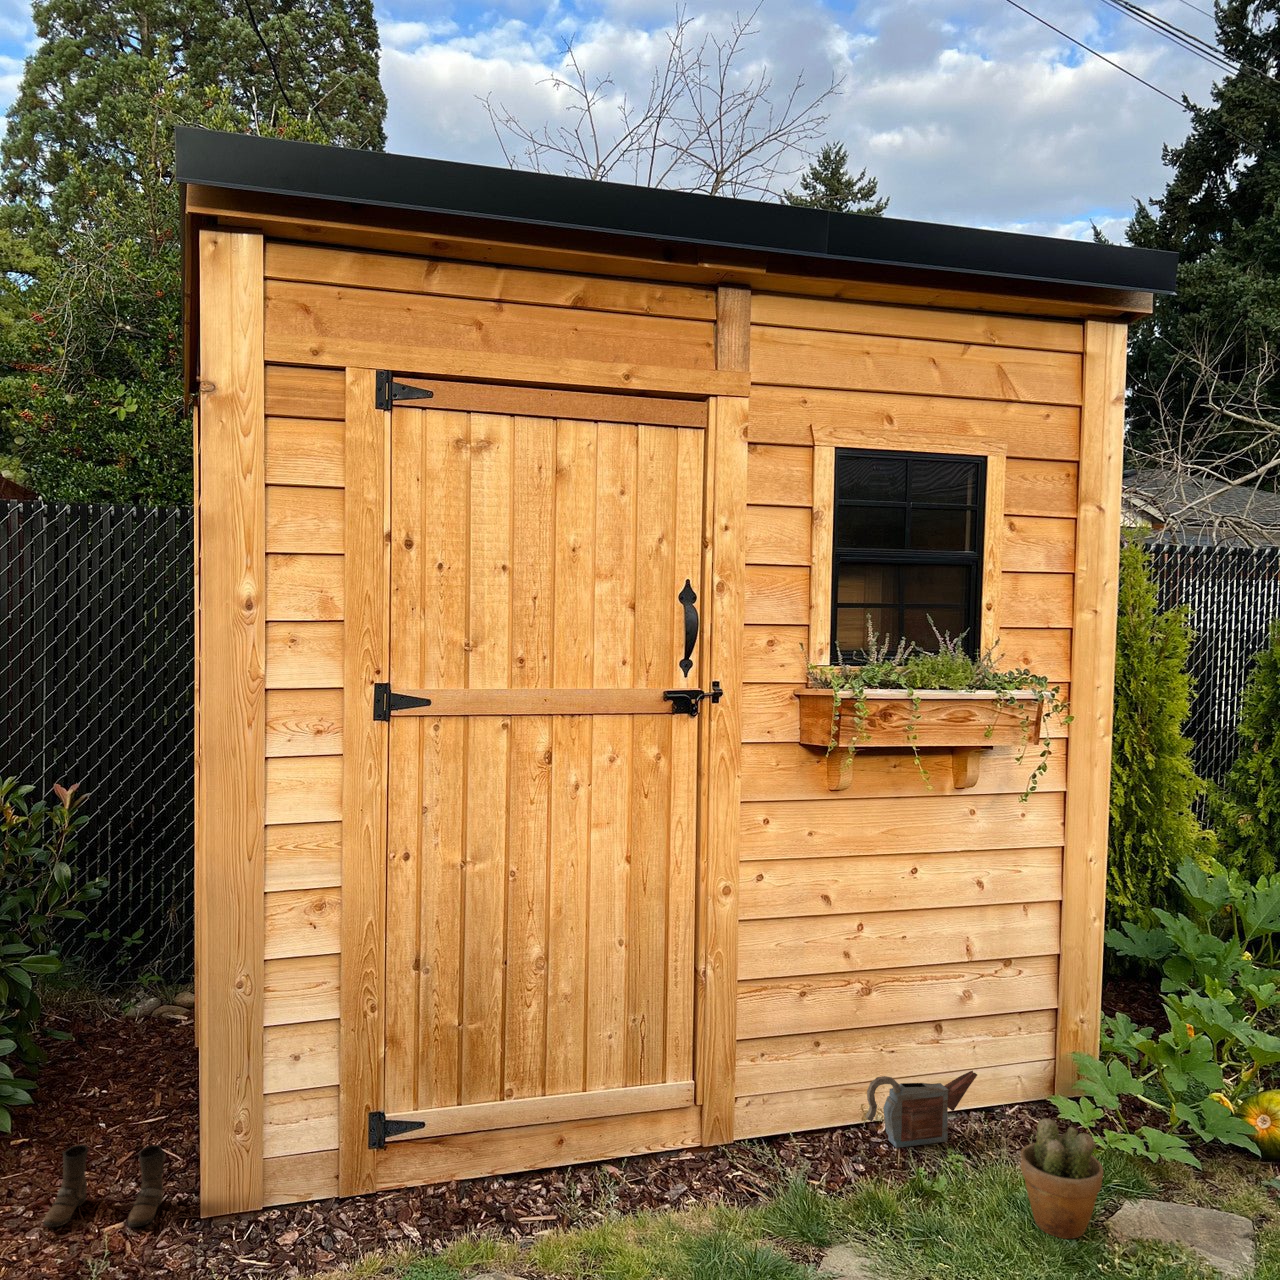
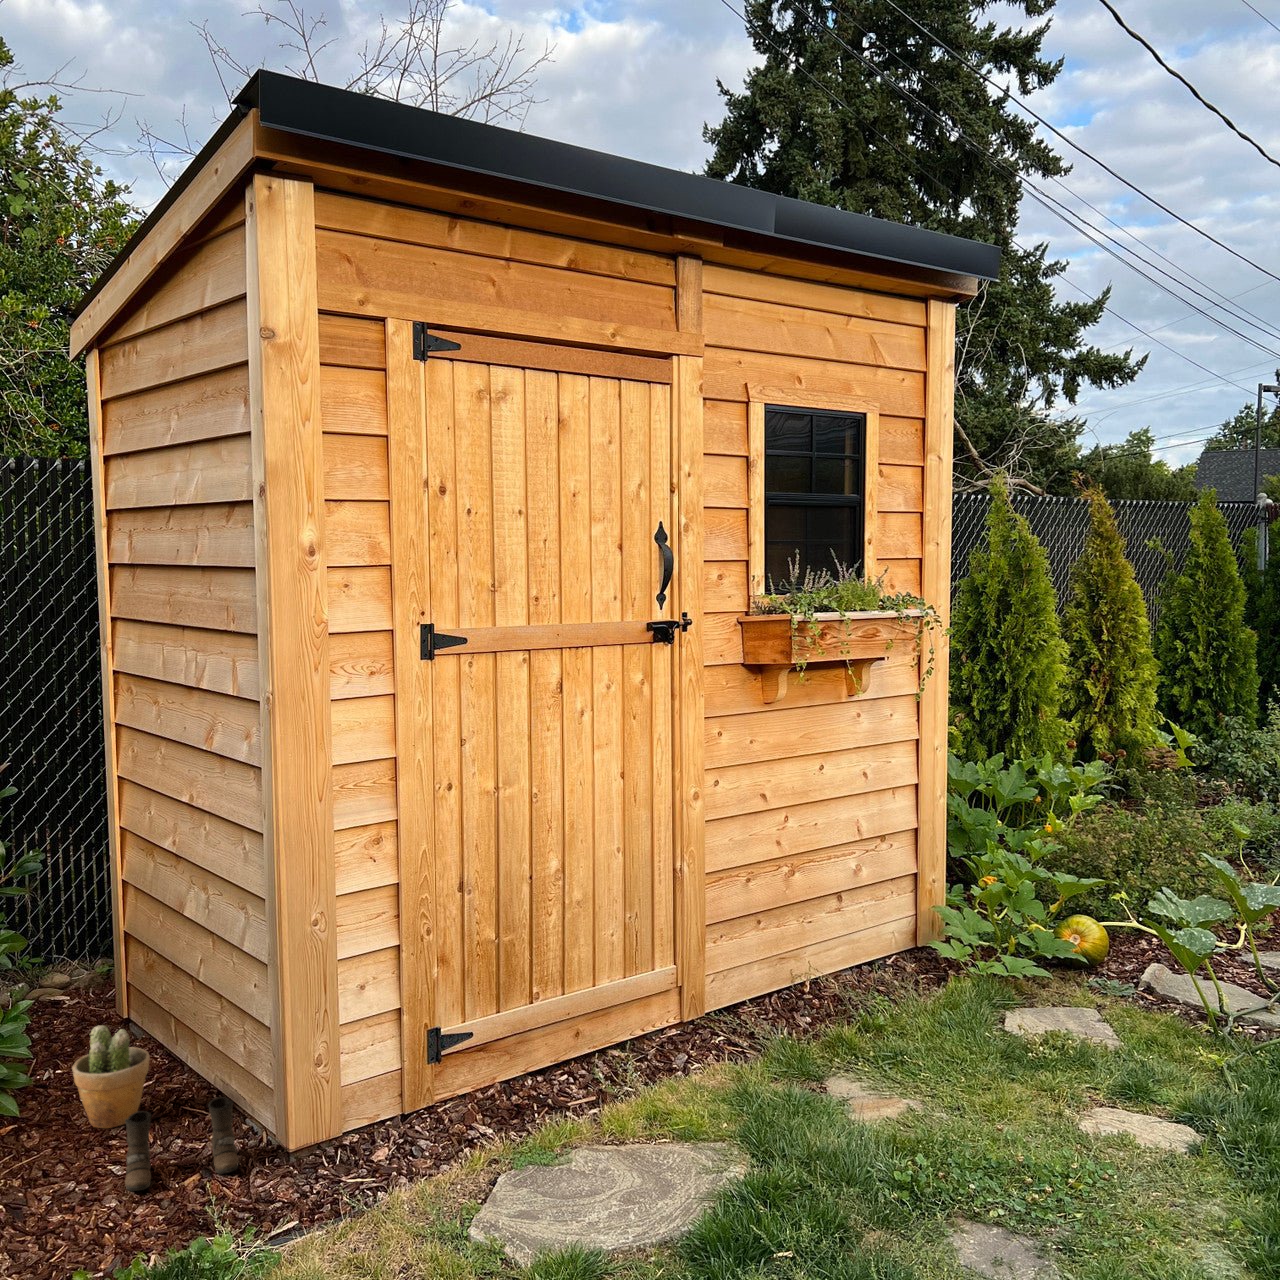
watering can: present [865,1071,977,1148] -> none [801,928,876,999]
potted plant: present [1020,1119,1103,1239] -> present [72,1025,150,1128]

